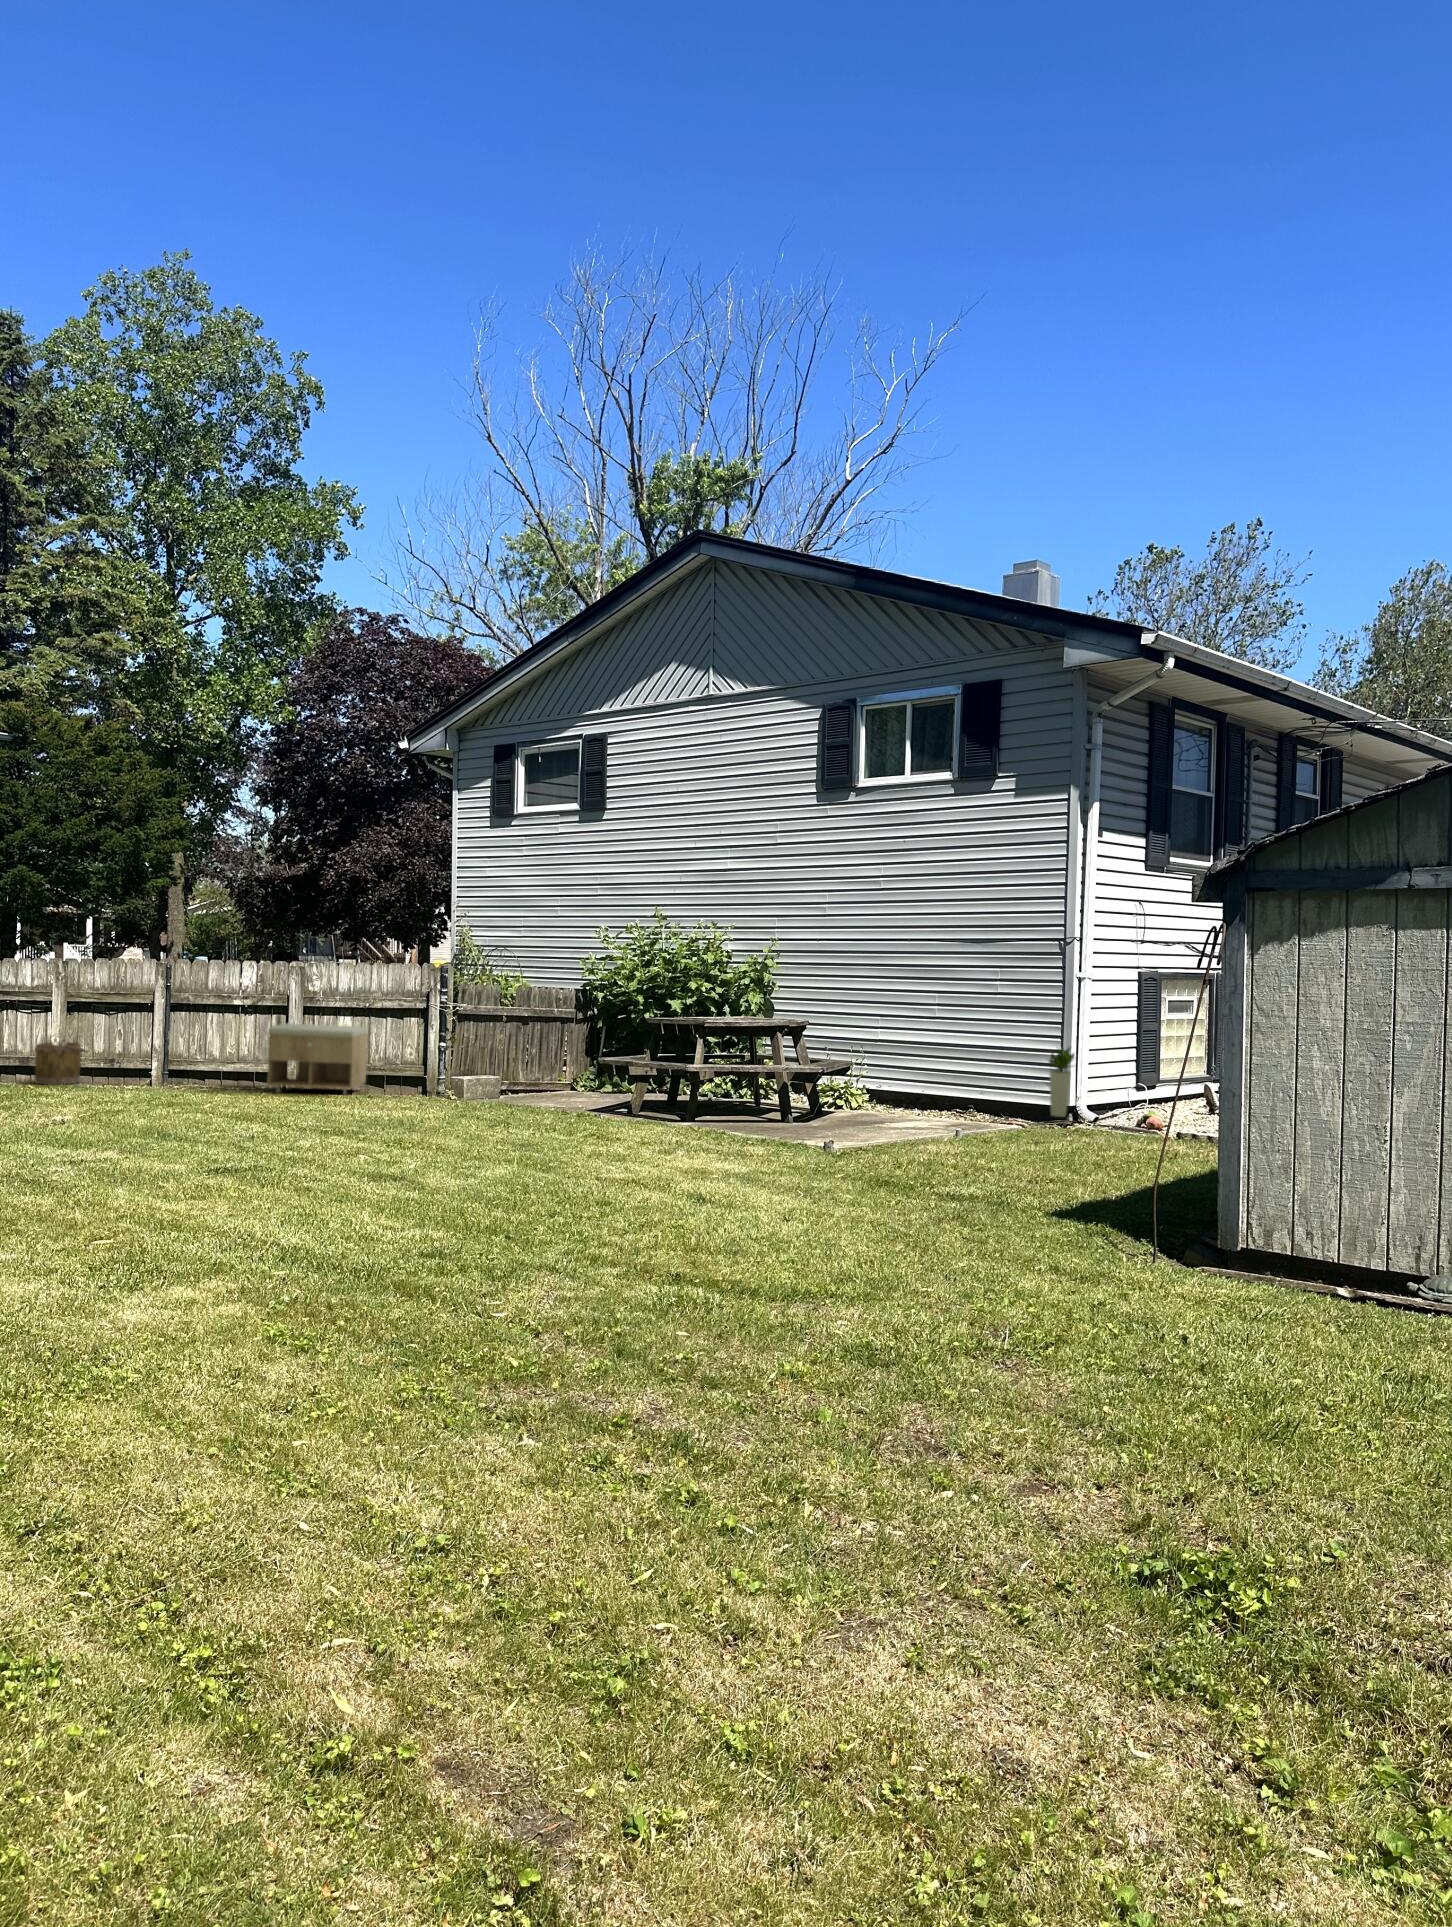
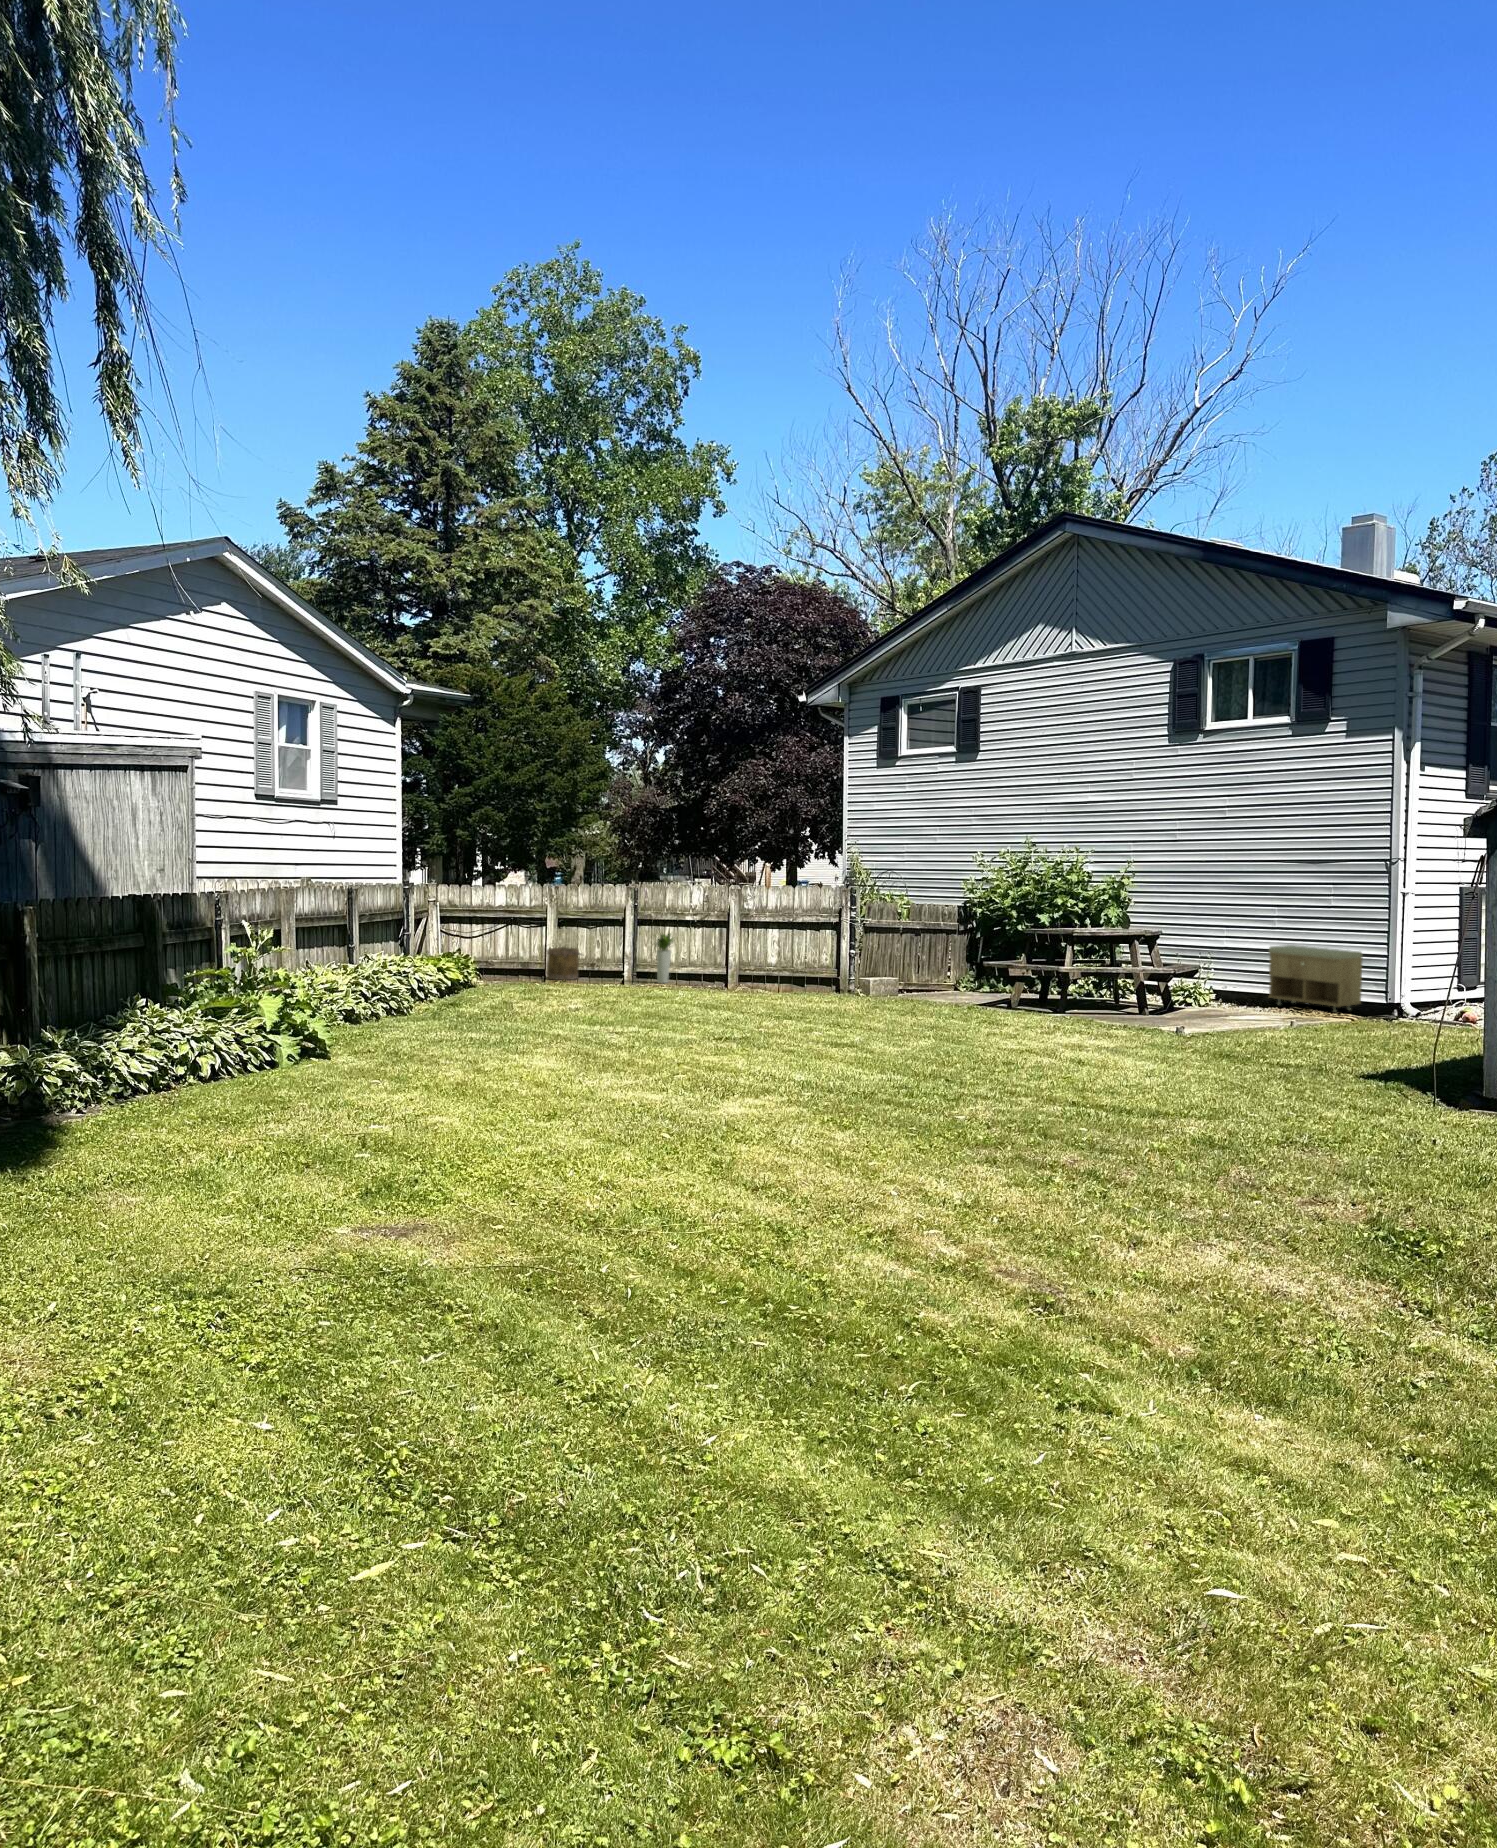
storage bench: present [267,1023,368,1094] -> present [1269,945,1362,1012]
planter: present [1049,1047,1074,1117] -> present [656,934,673,983]

